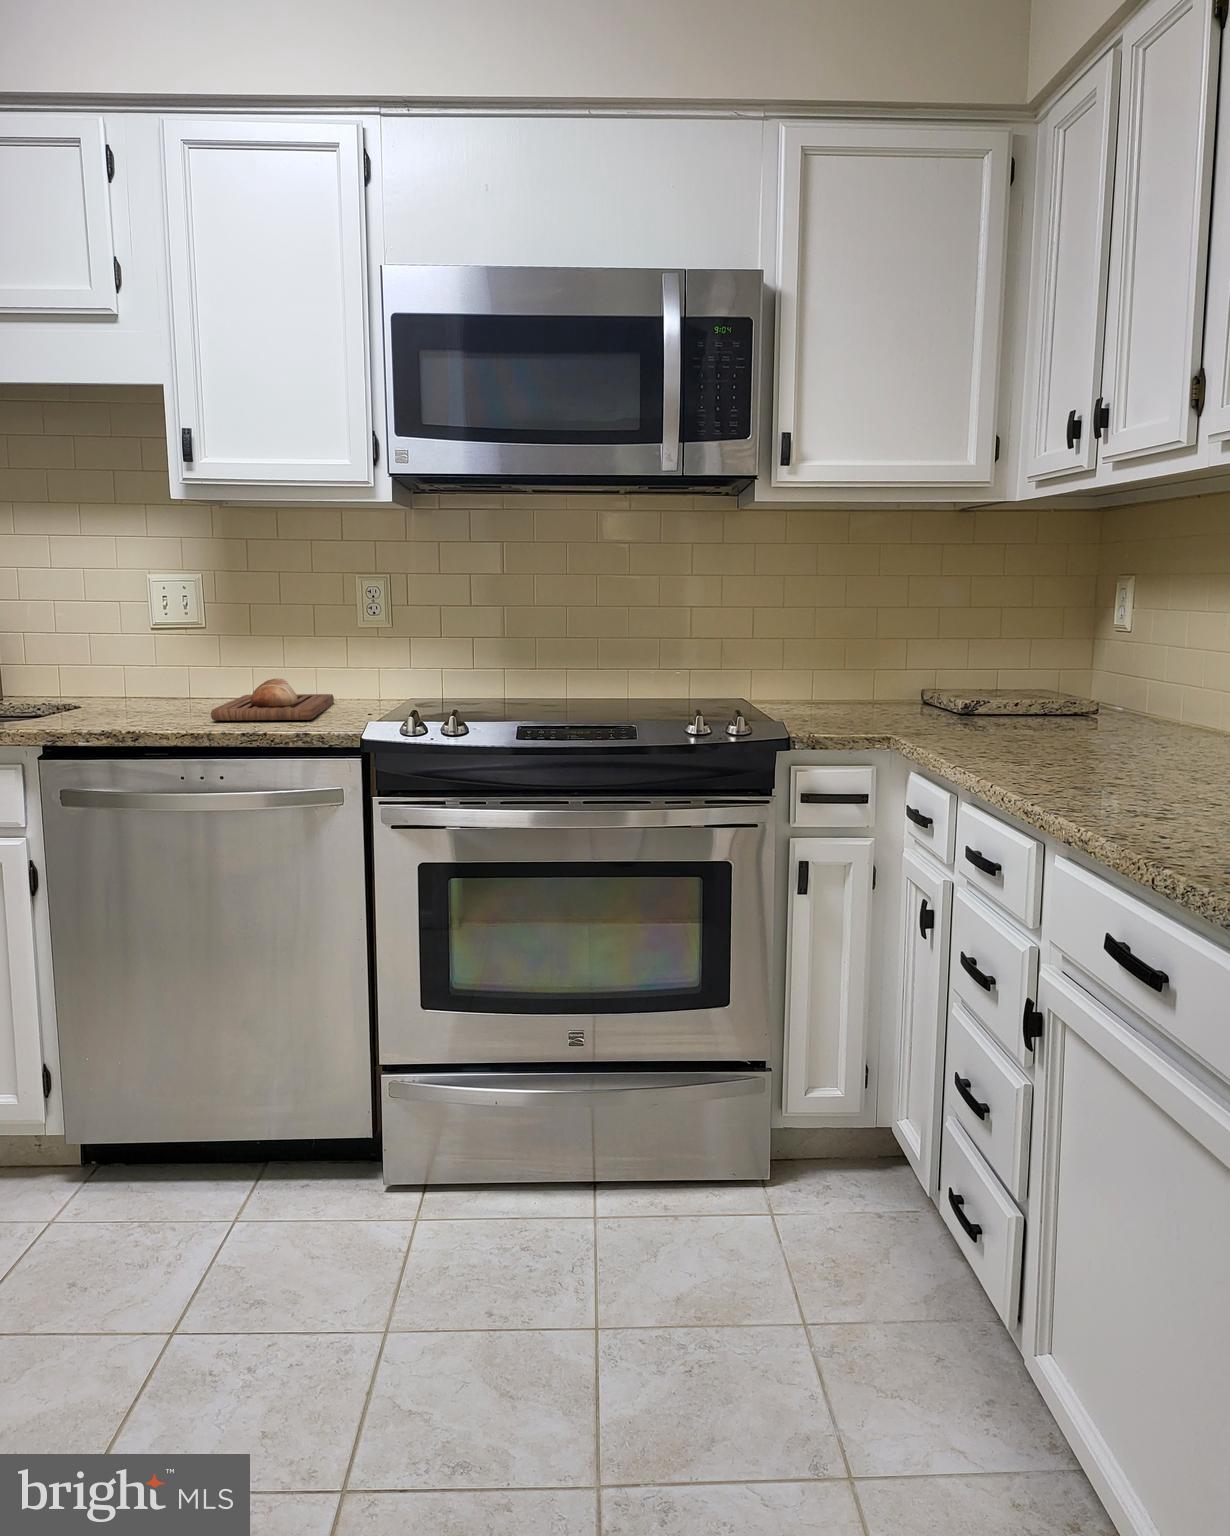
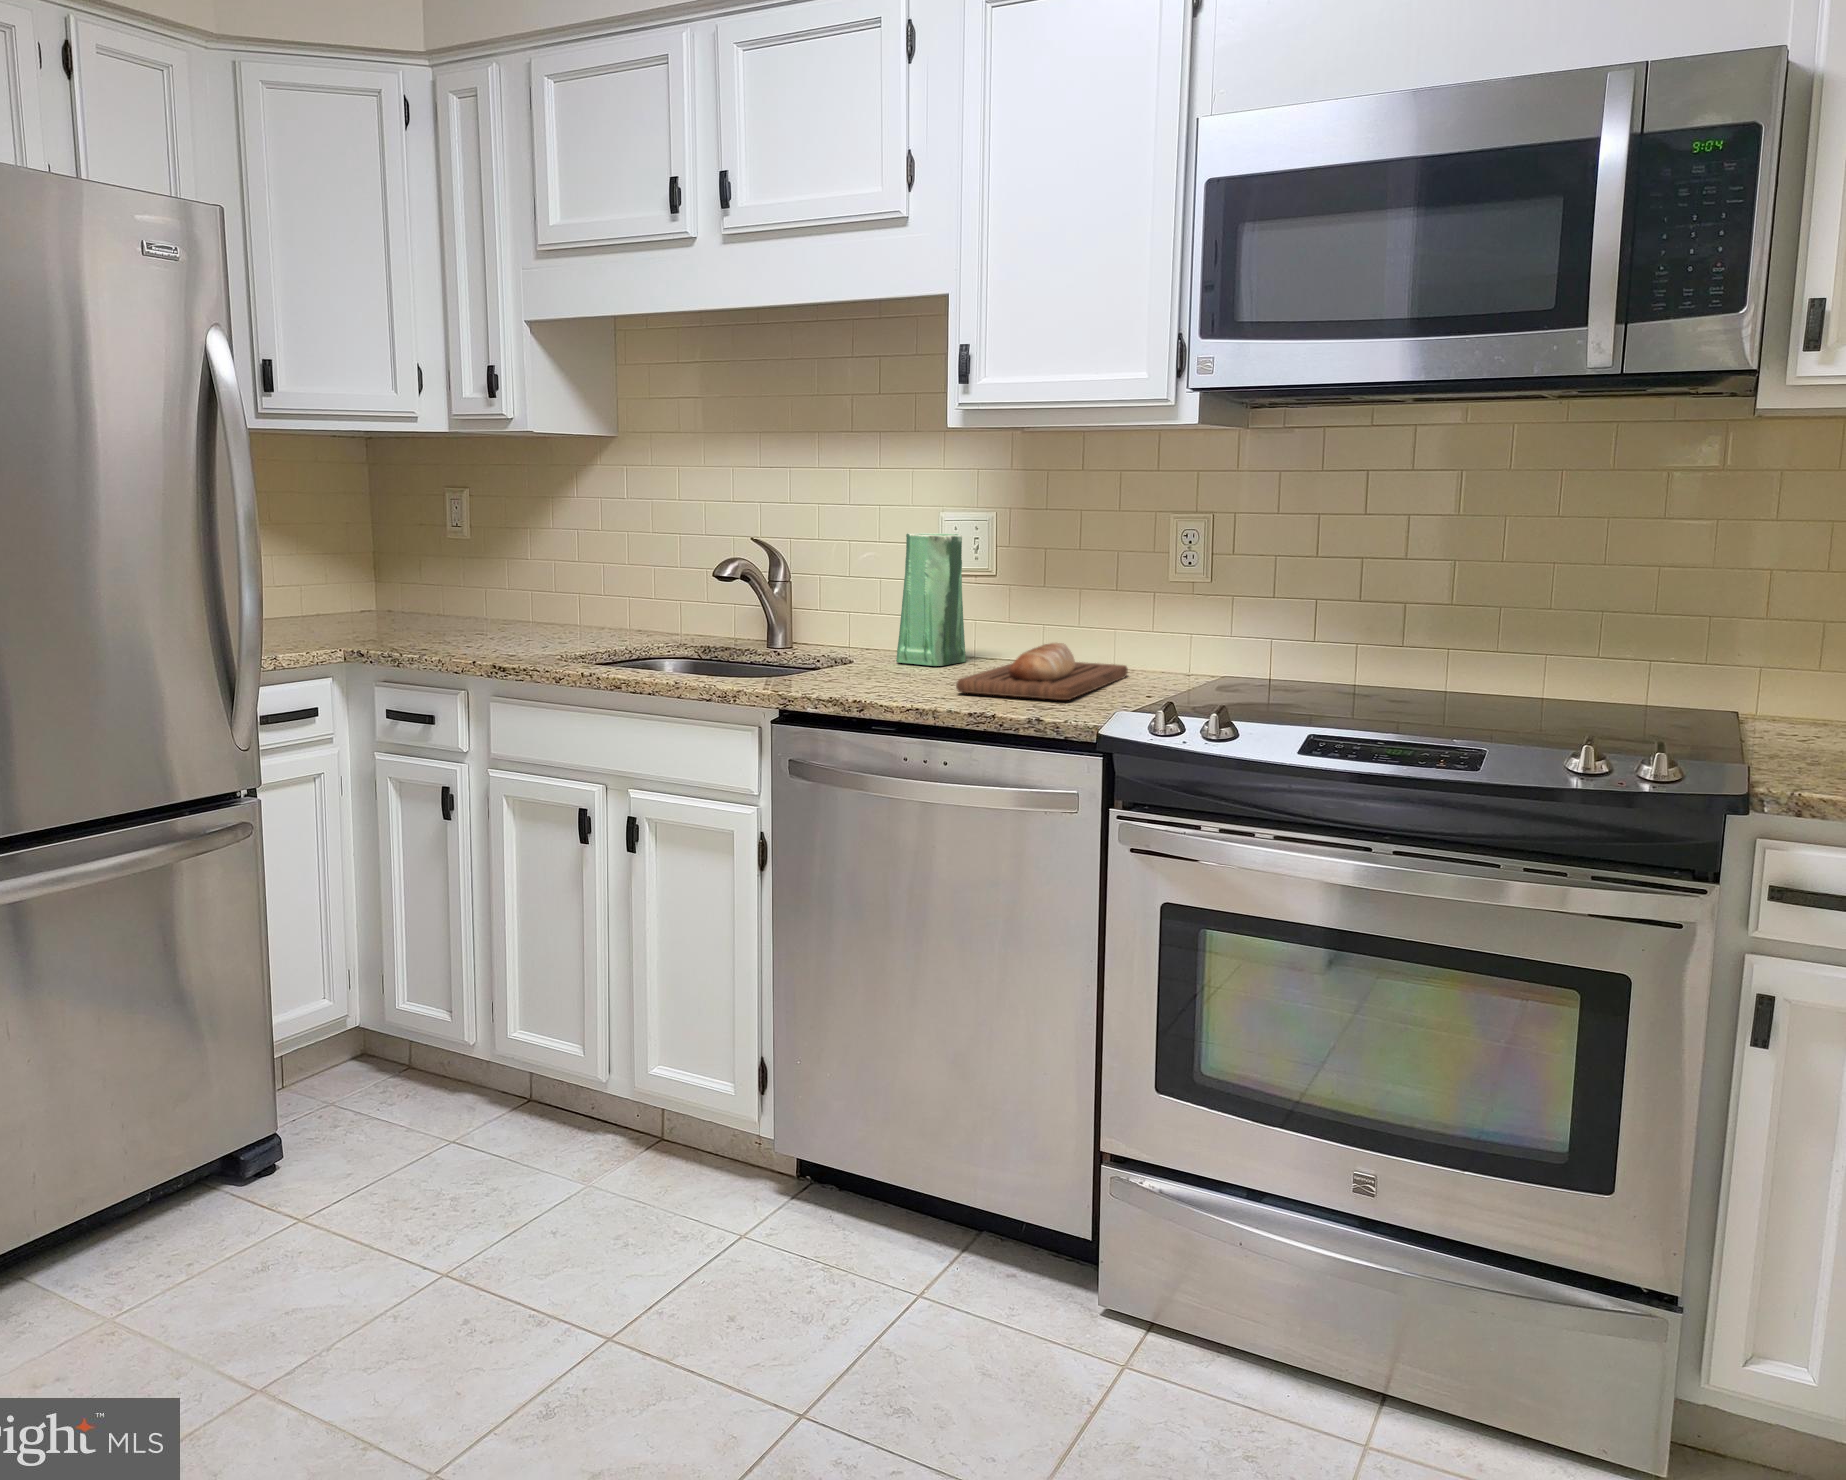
vase: none [125,592,187,705] -> present [896,533,966,666]

